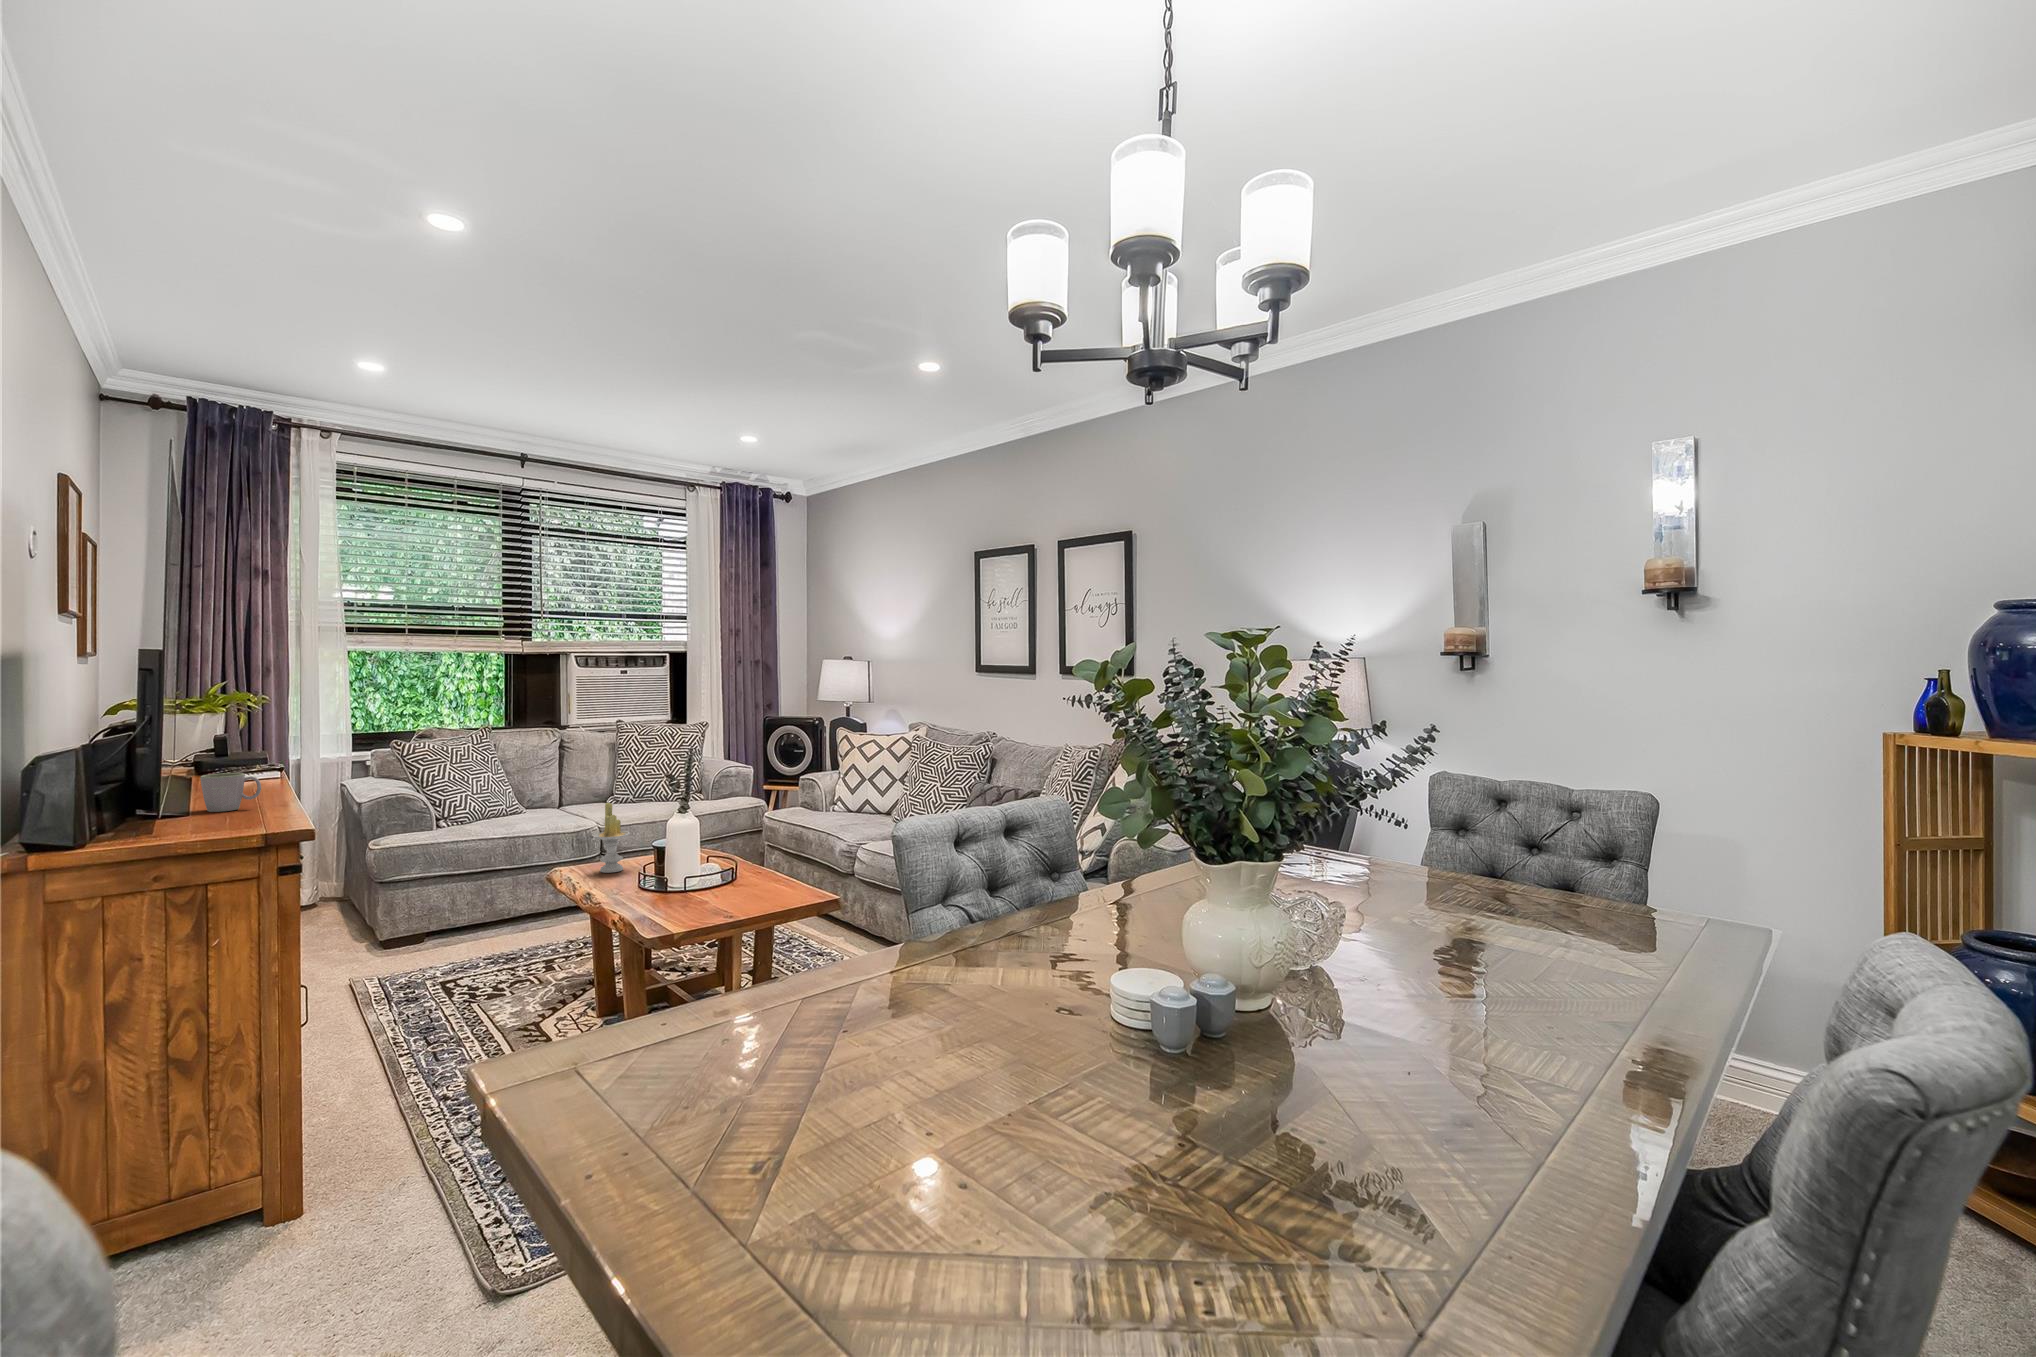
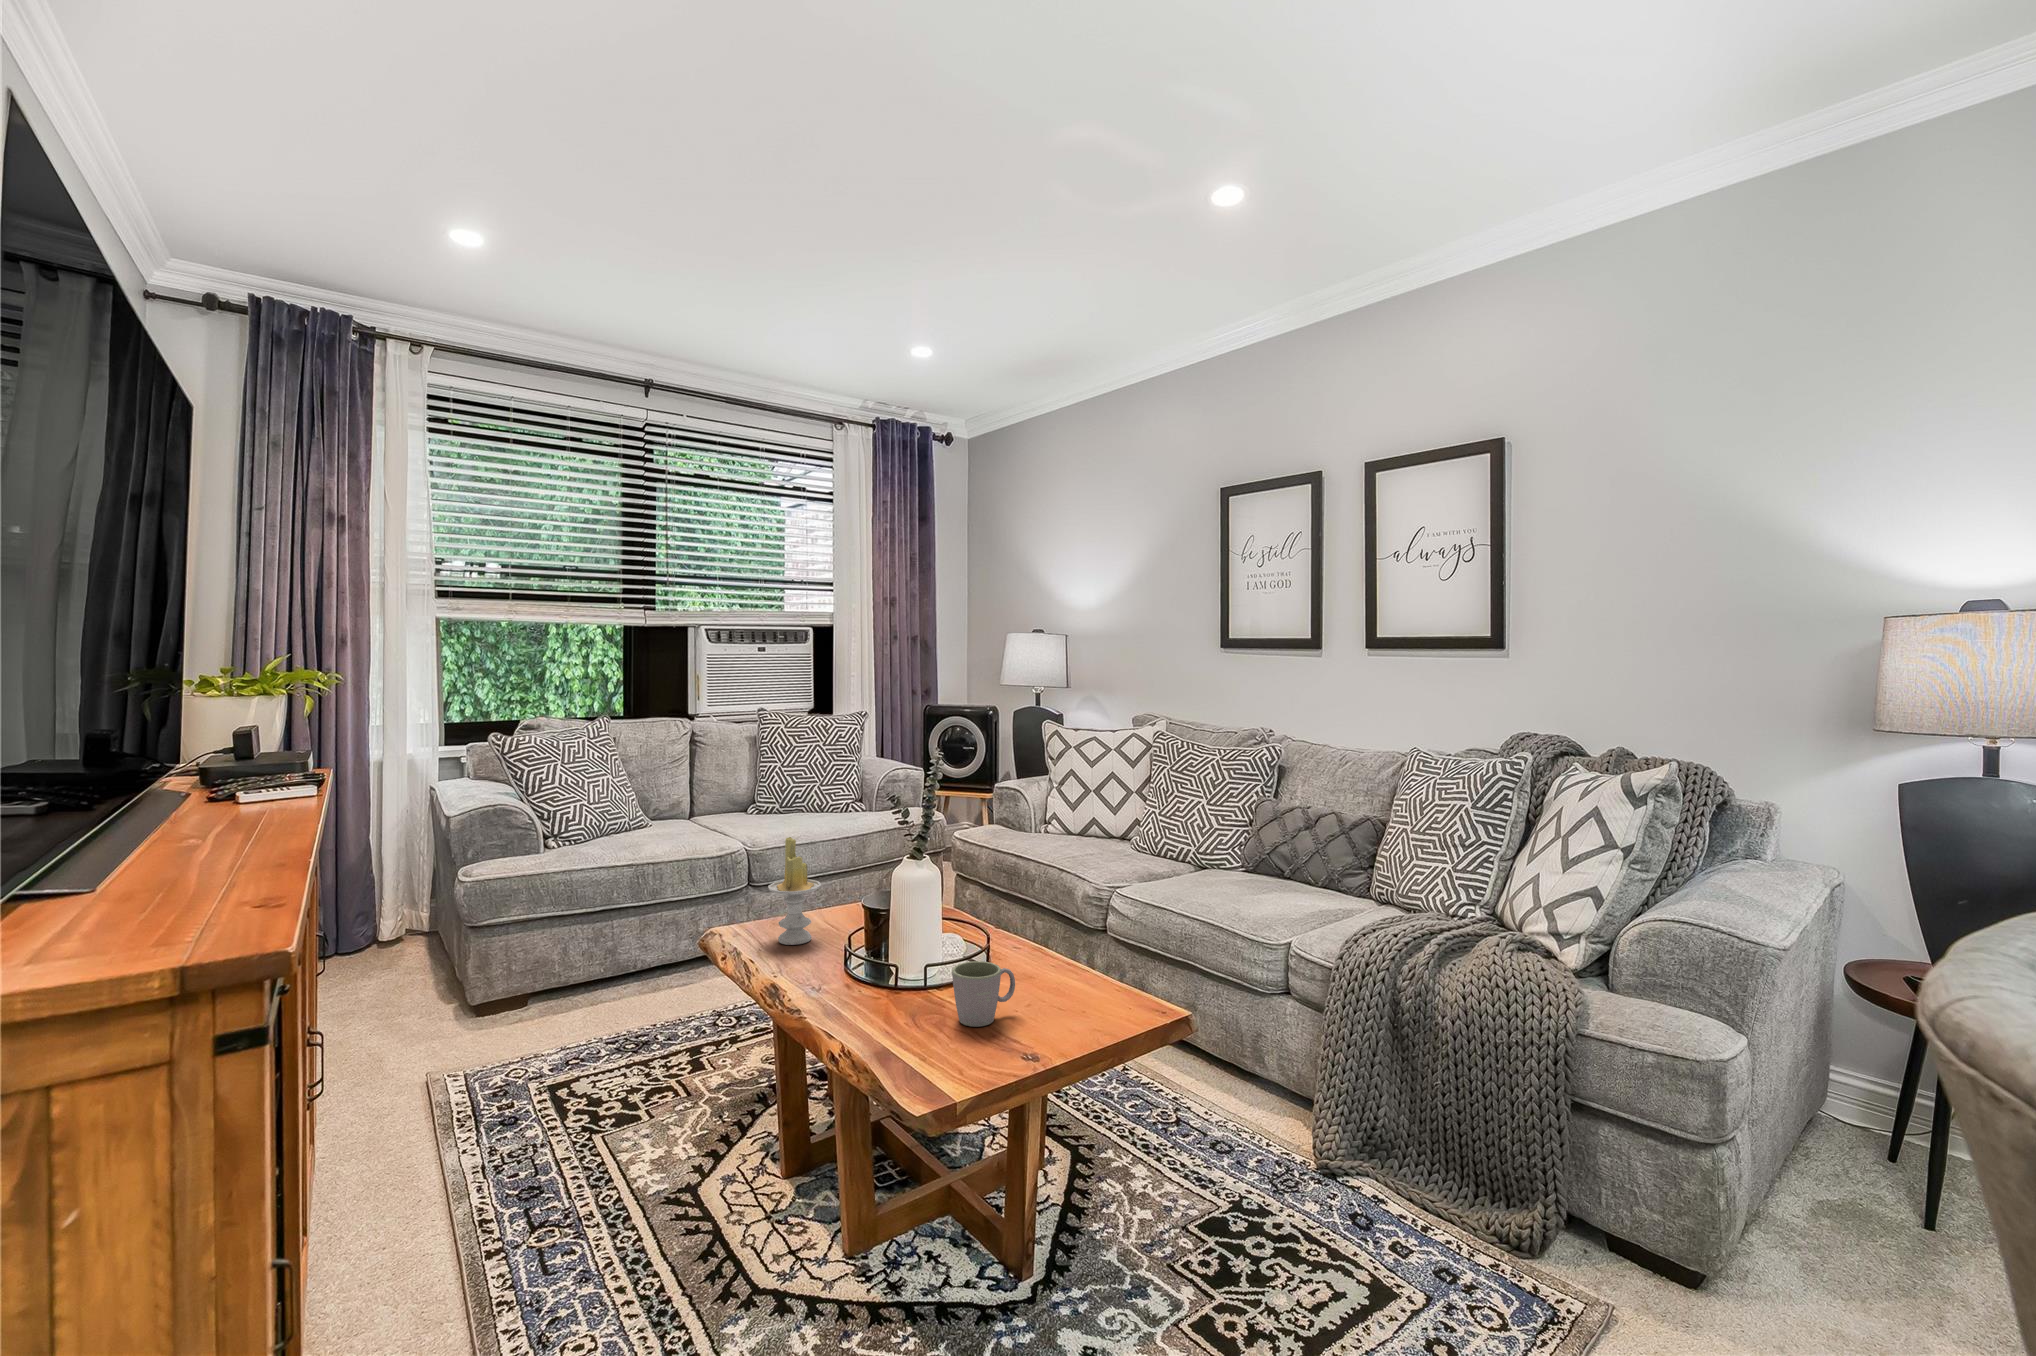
mug: present [200,773,261,812] -> present [952,961,1015,1027]

